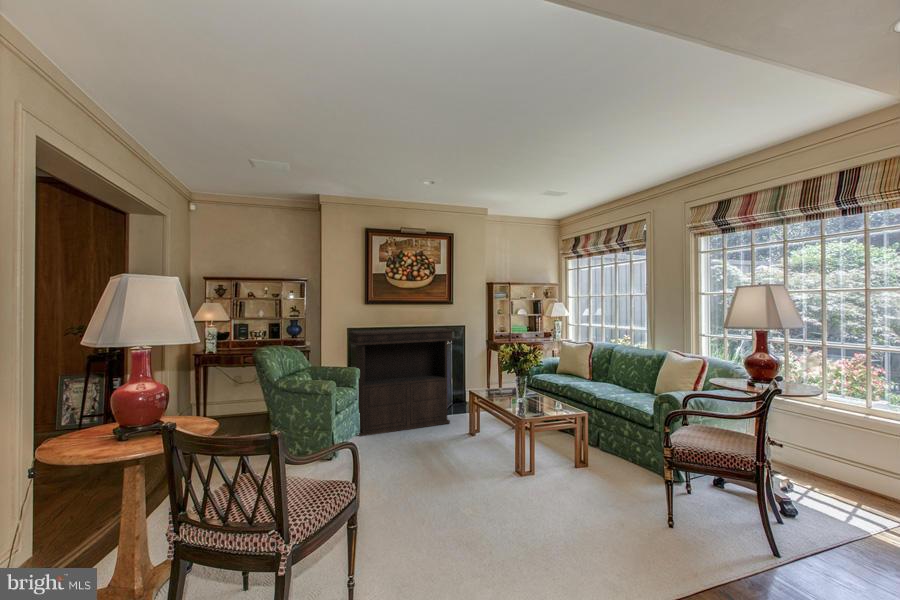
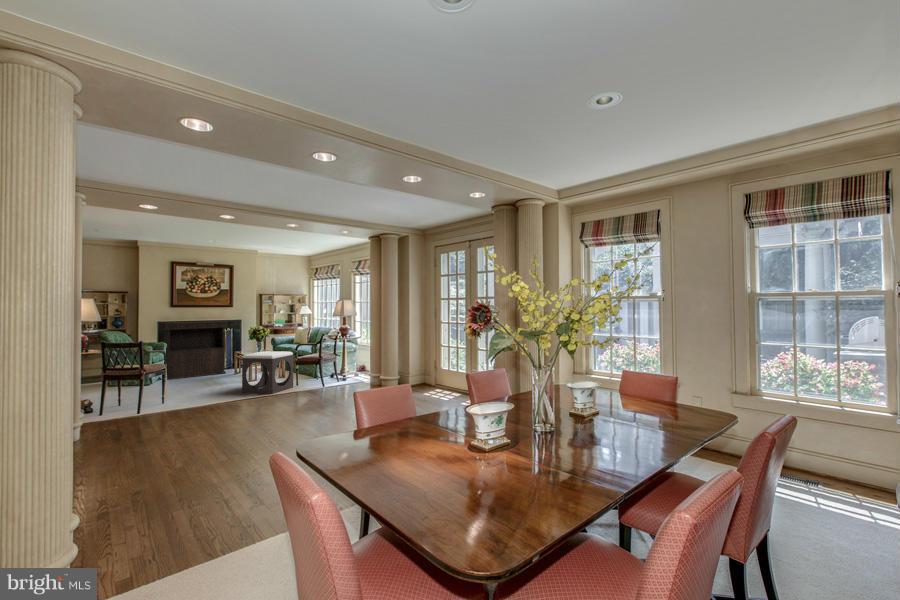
footstool: none [529,412,644,558] -> present [242,351,293,394]

